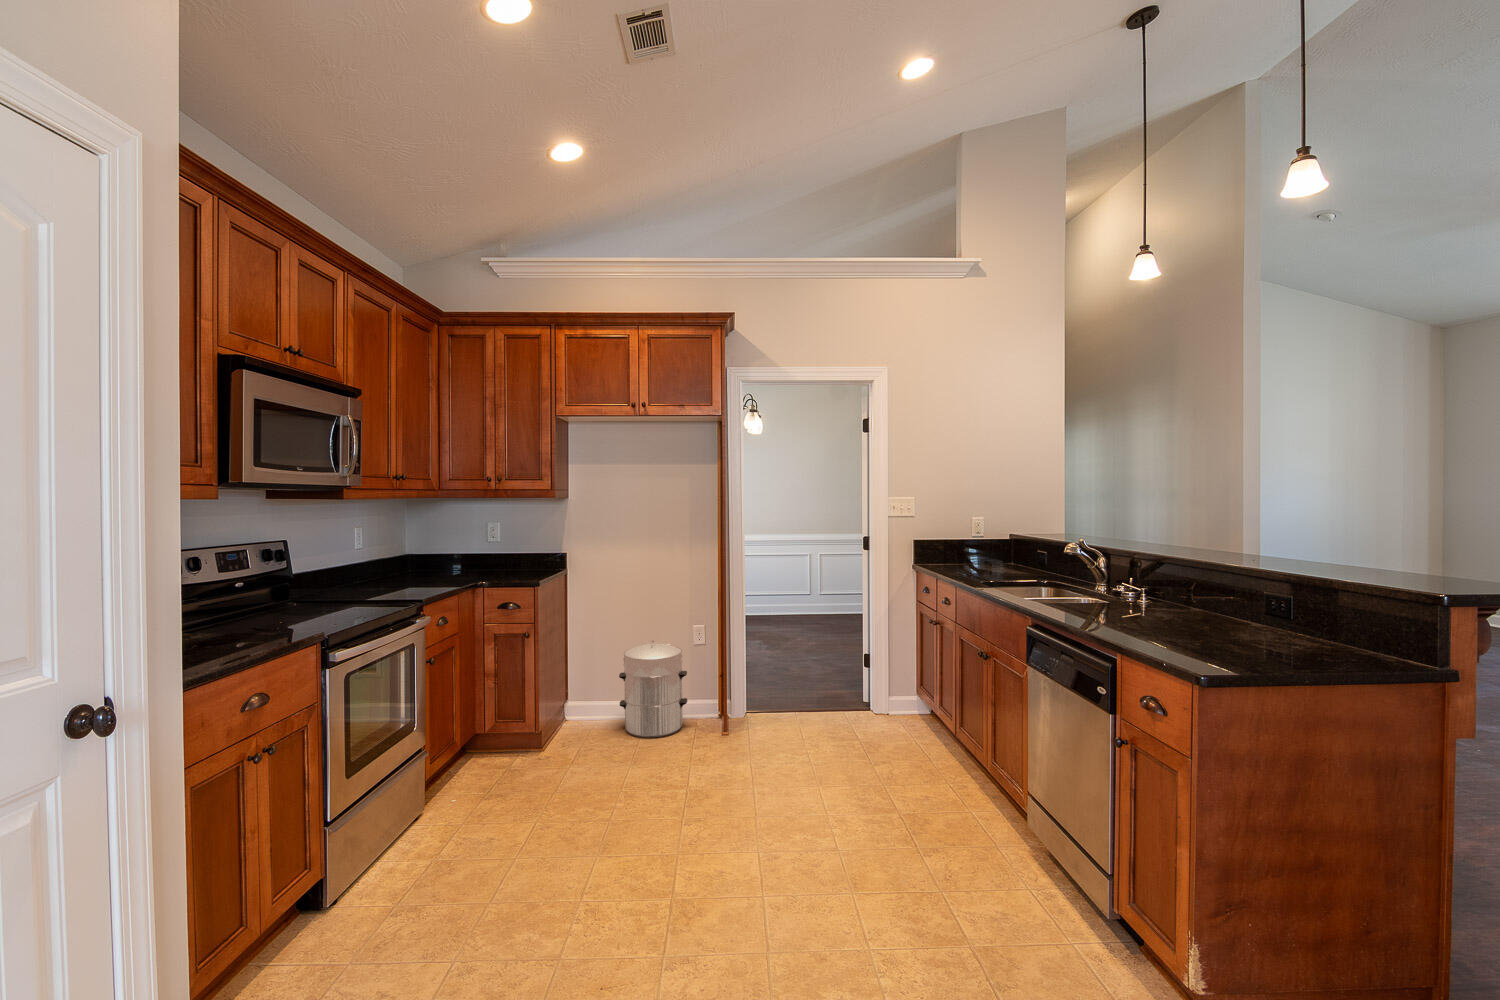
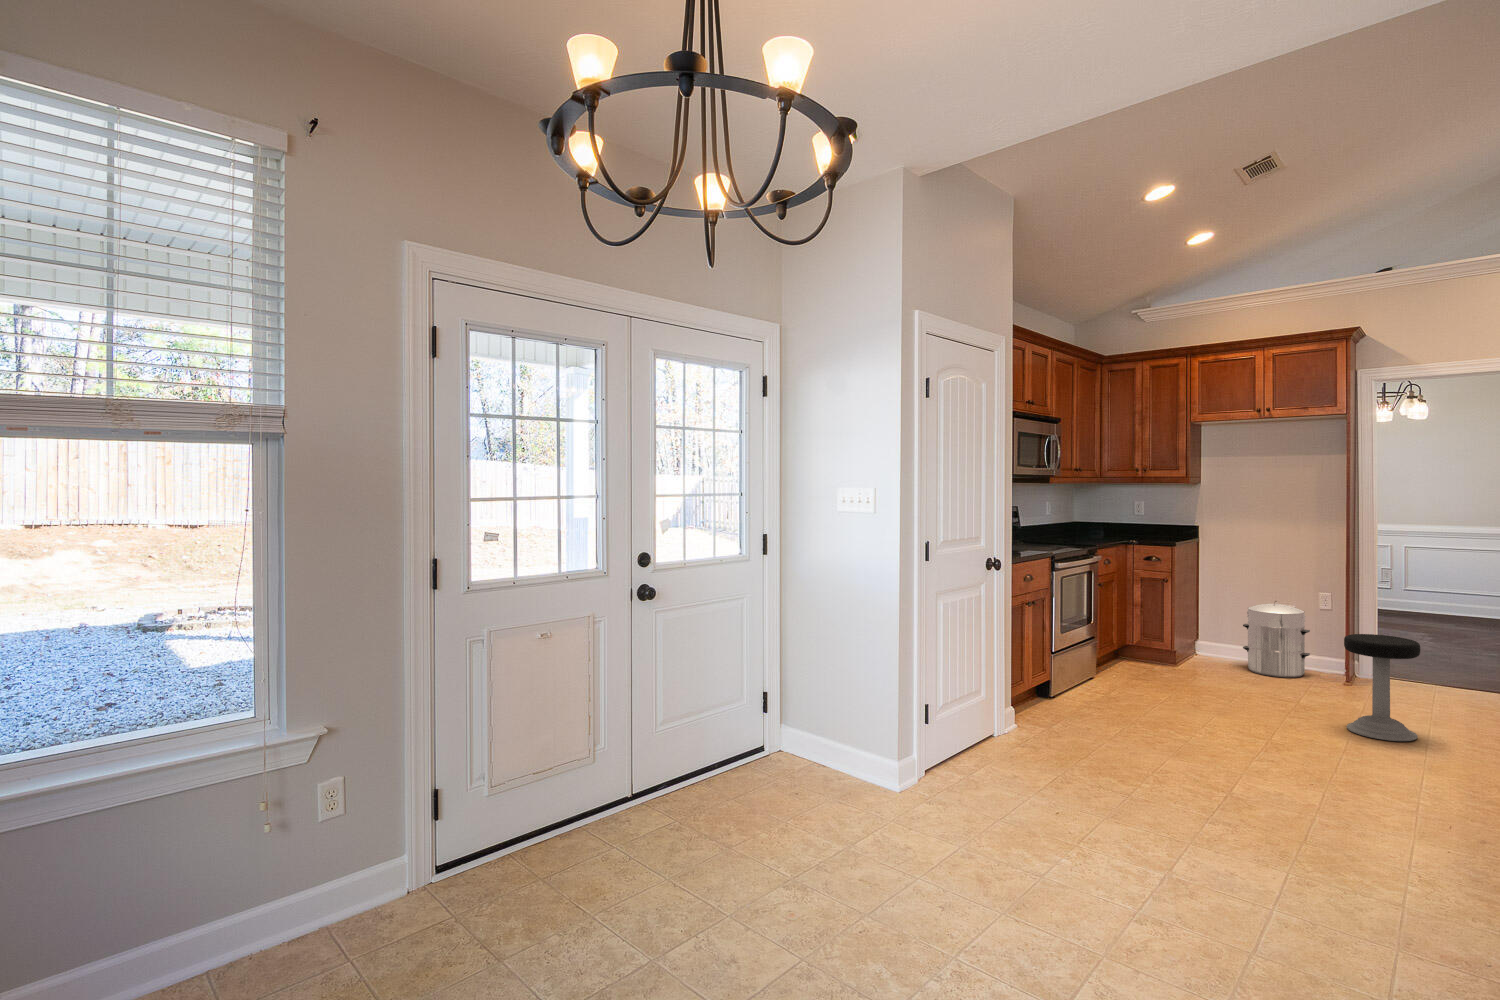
stool: none [751,690,827,840] -> present [1344,634,1420,741]

